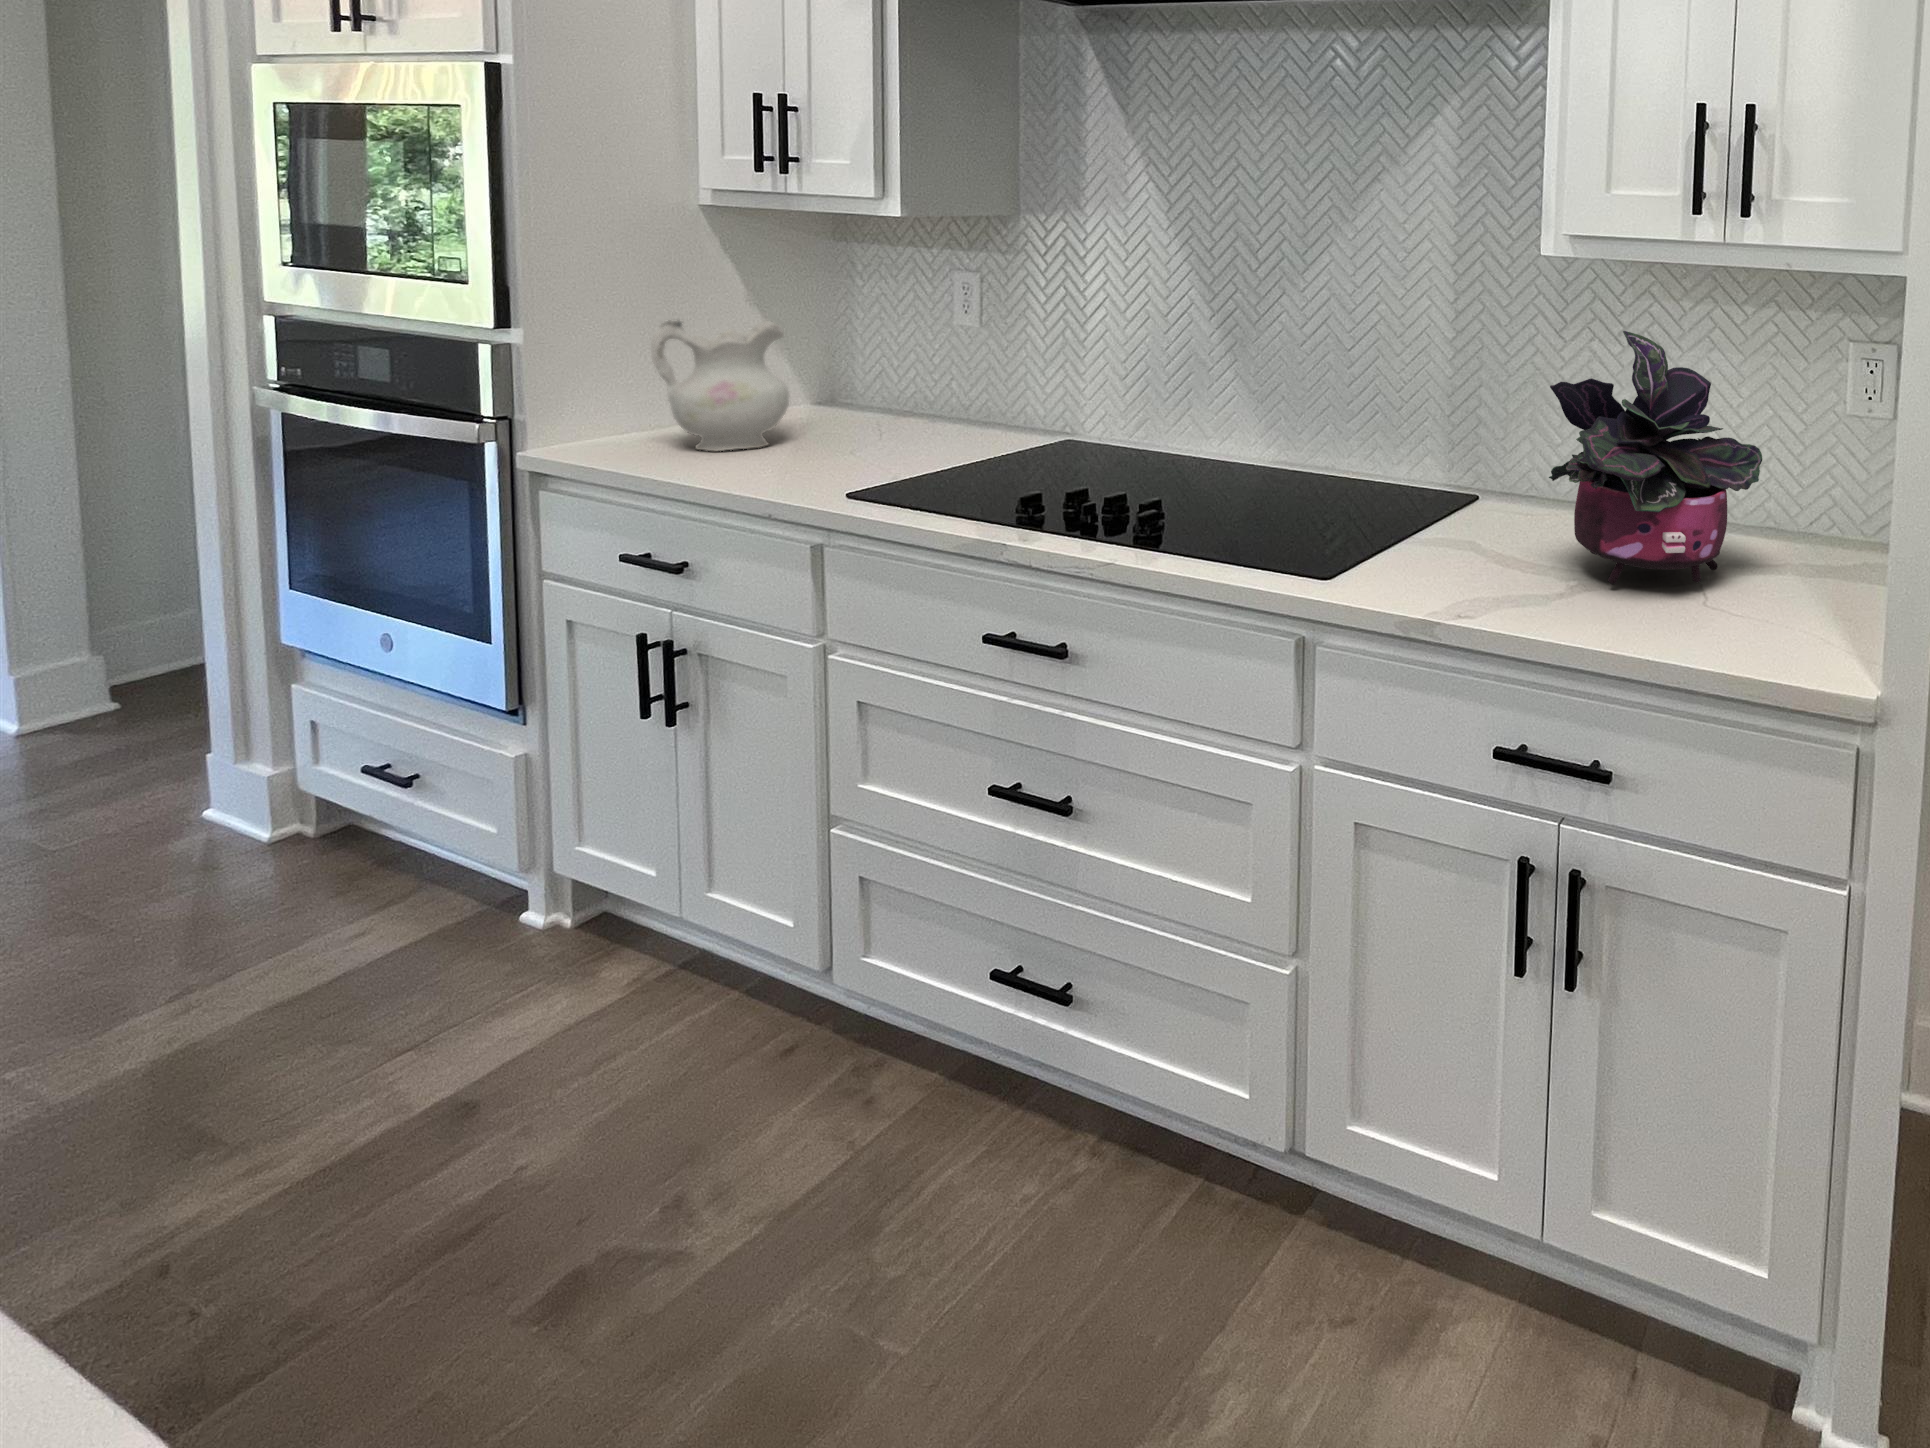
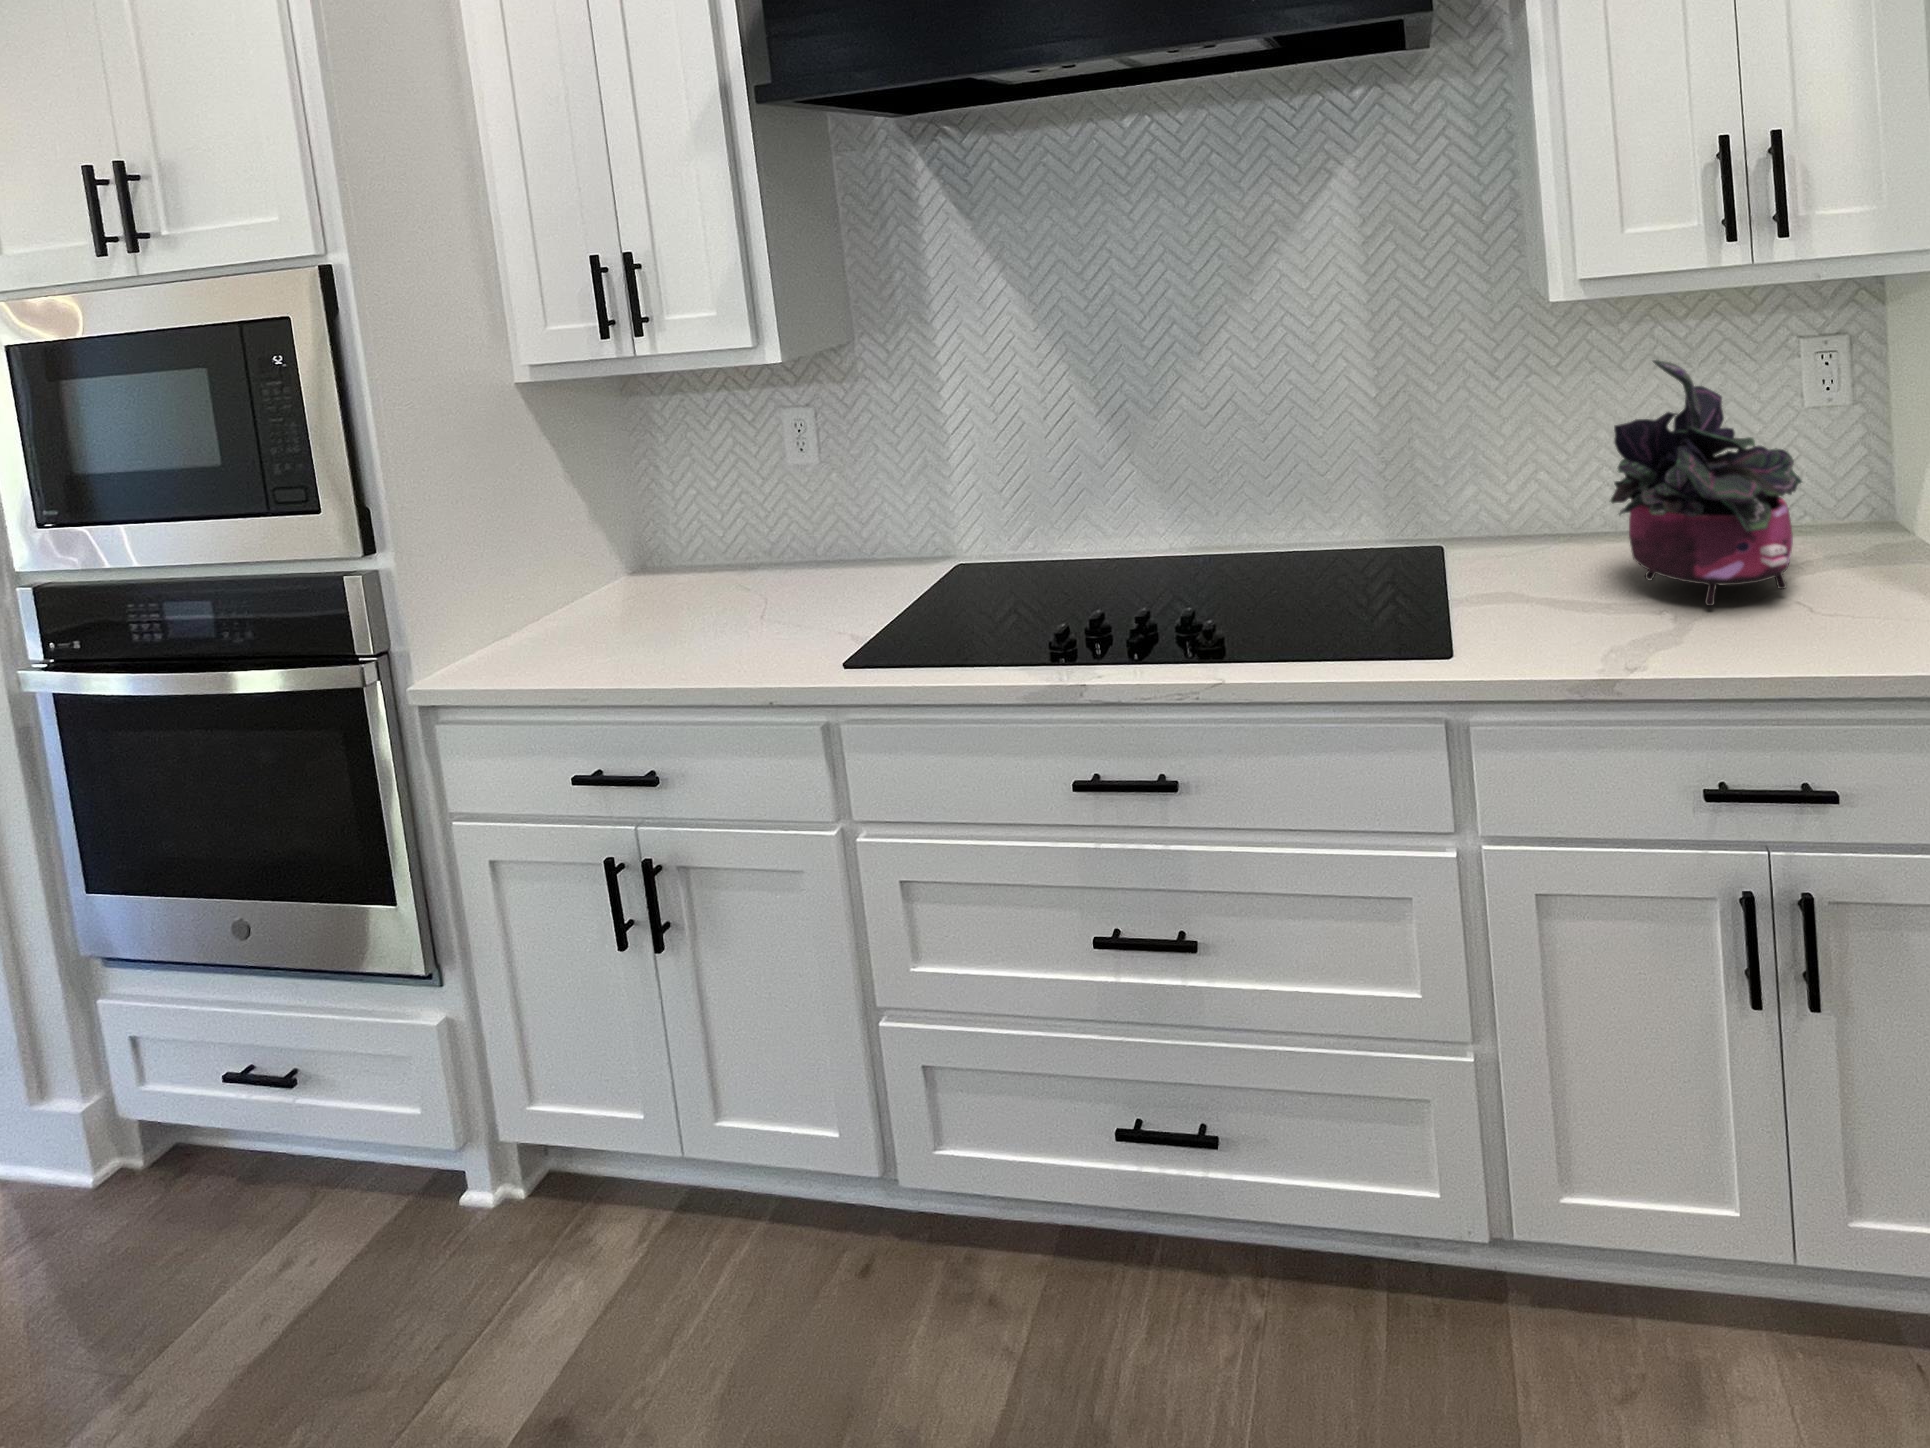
ceramic pitcher: present [651,320,789,451] -> none [530,495,671,647]

